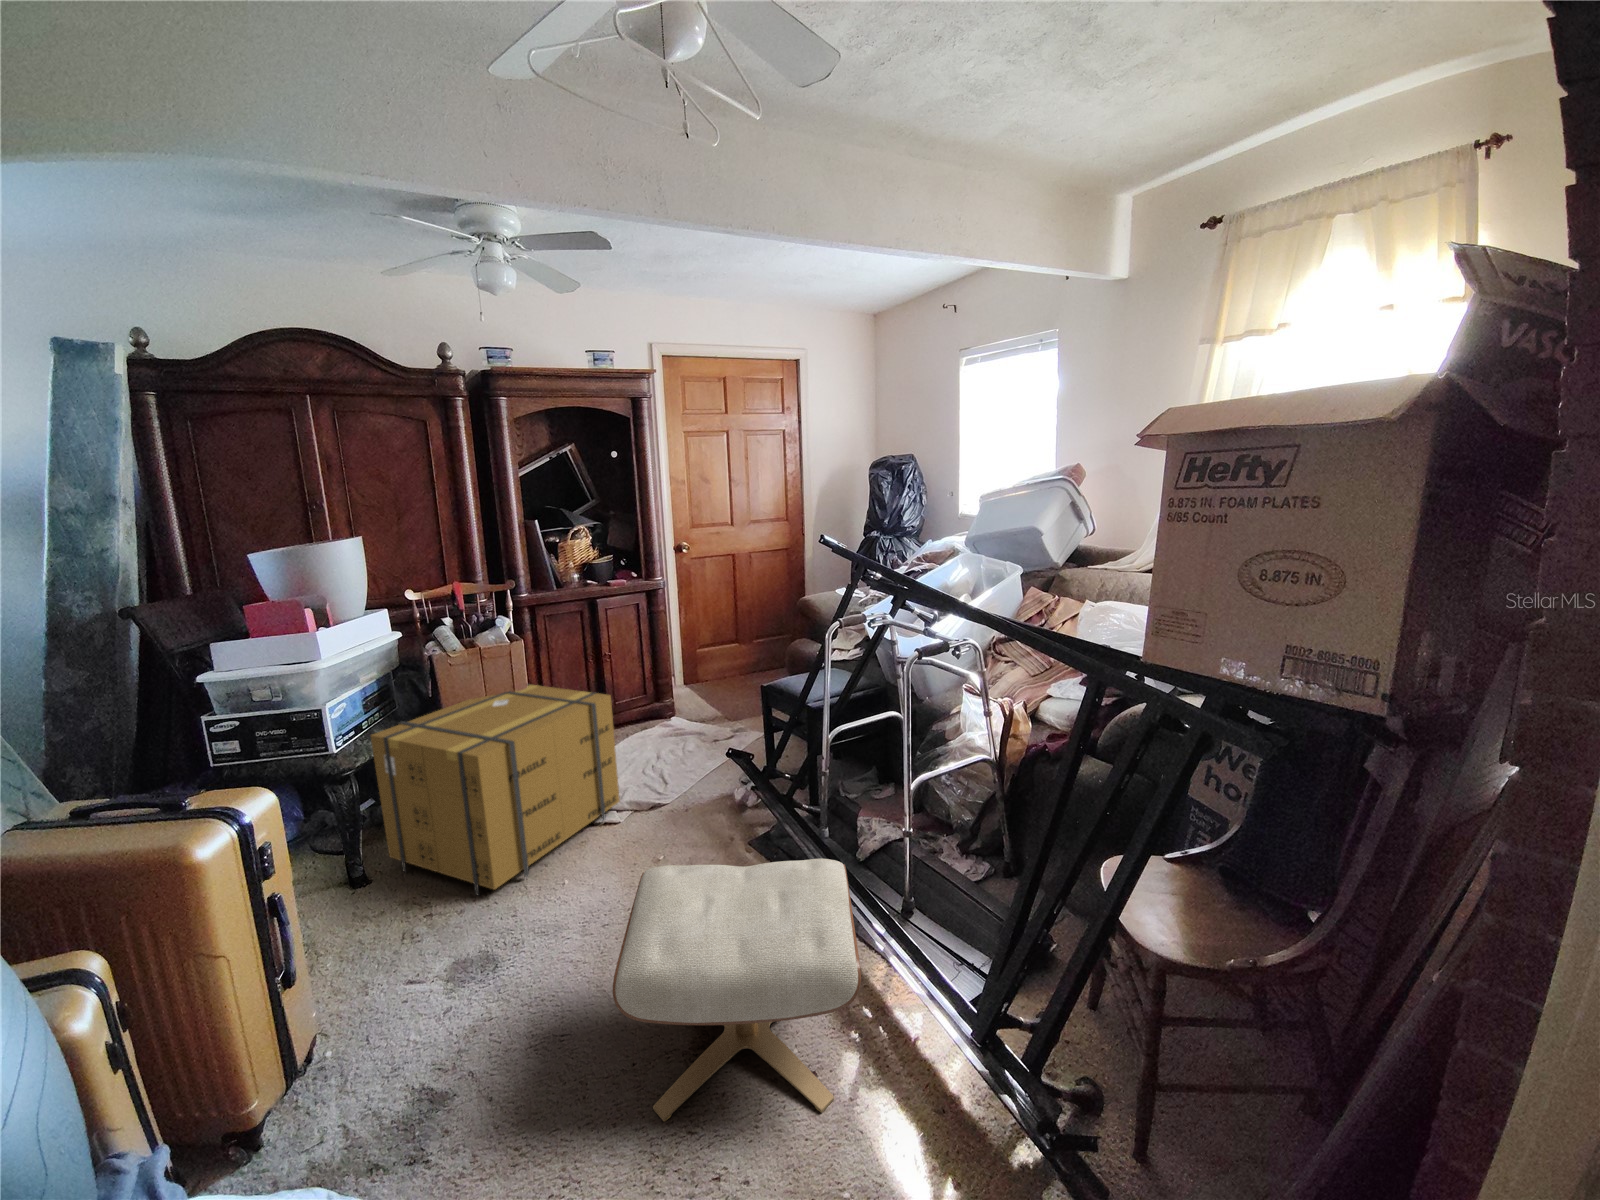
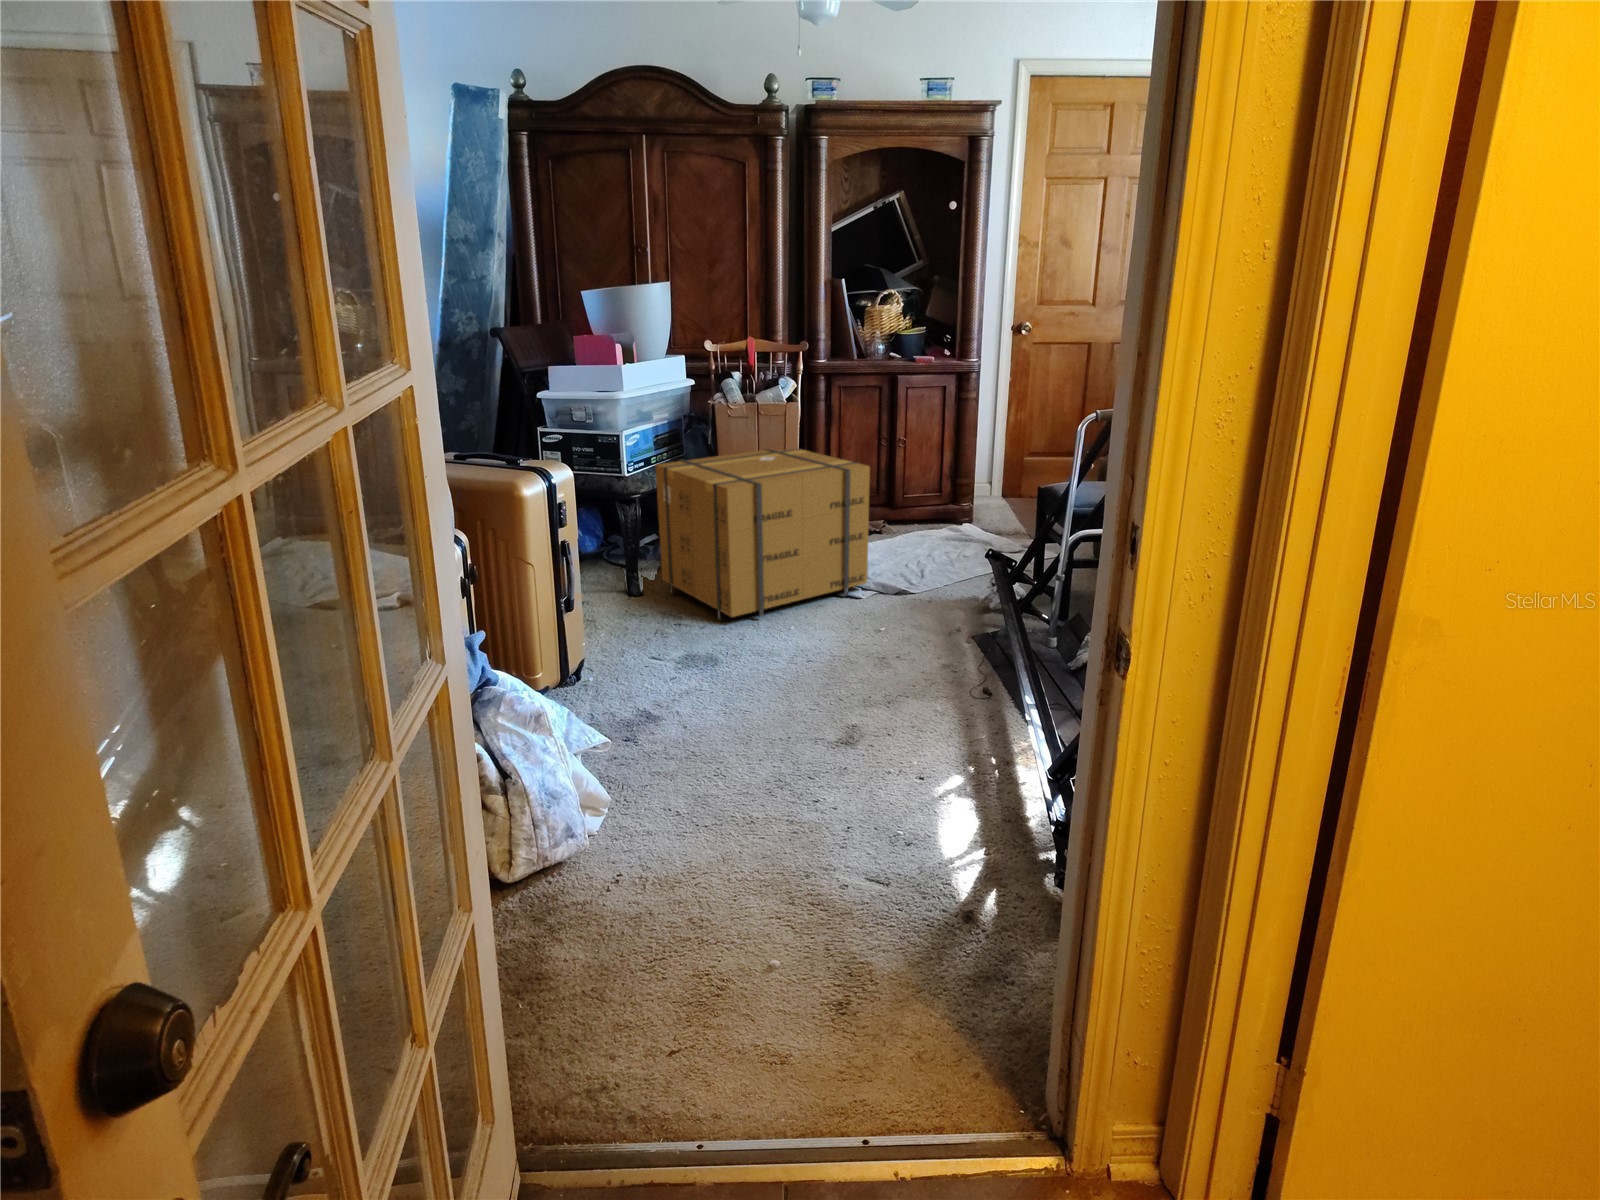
ottoman: present [613,859,861,1121] -> none [765,591,1012,810]

